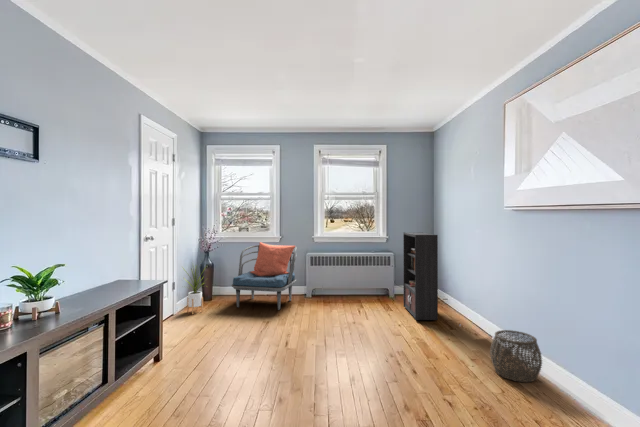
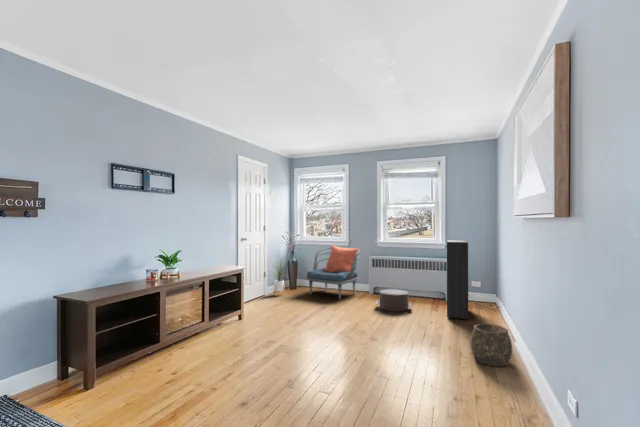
pouf: none [329,292,373,319] -> present [375,289,412,312]

